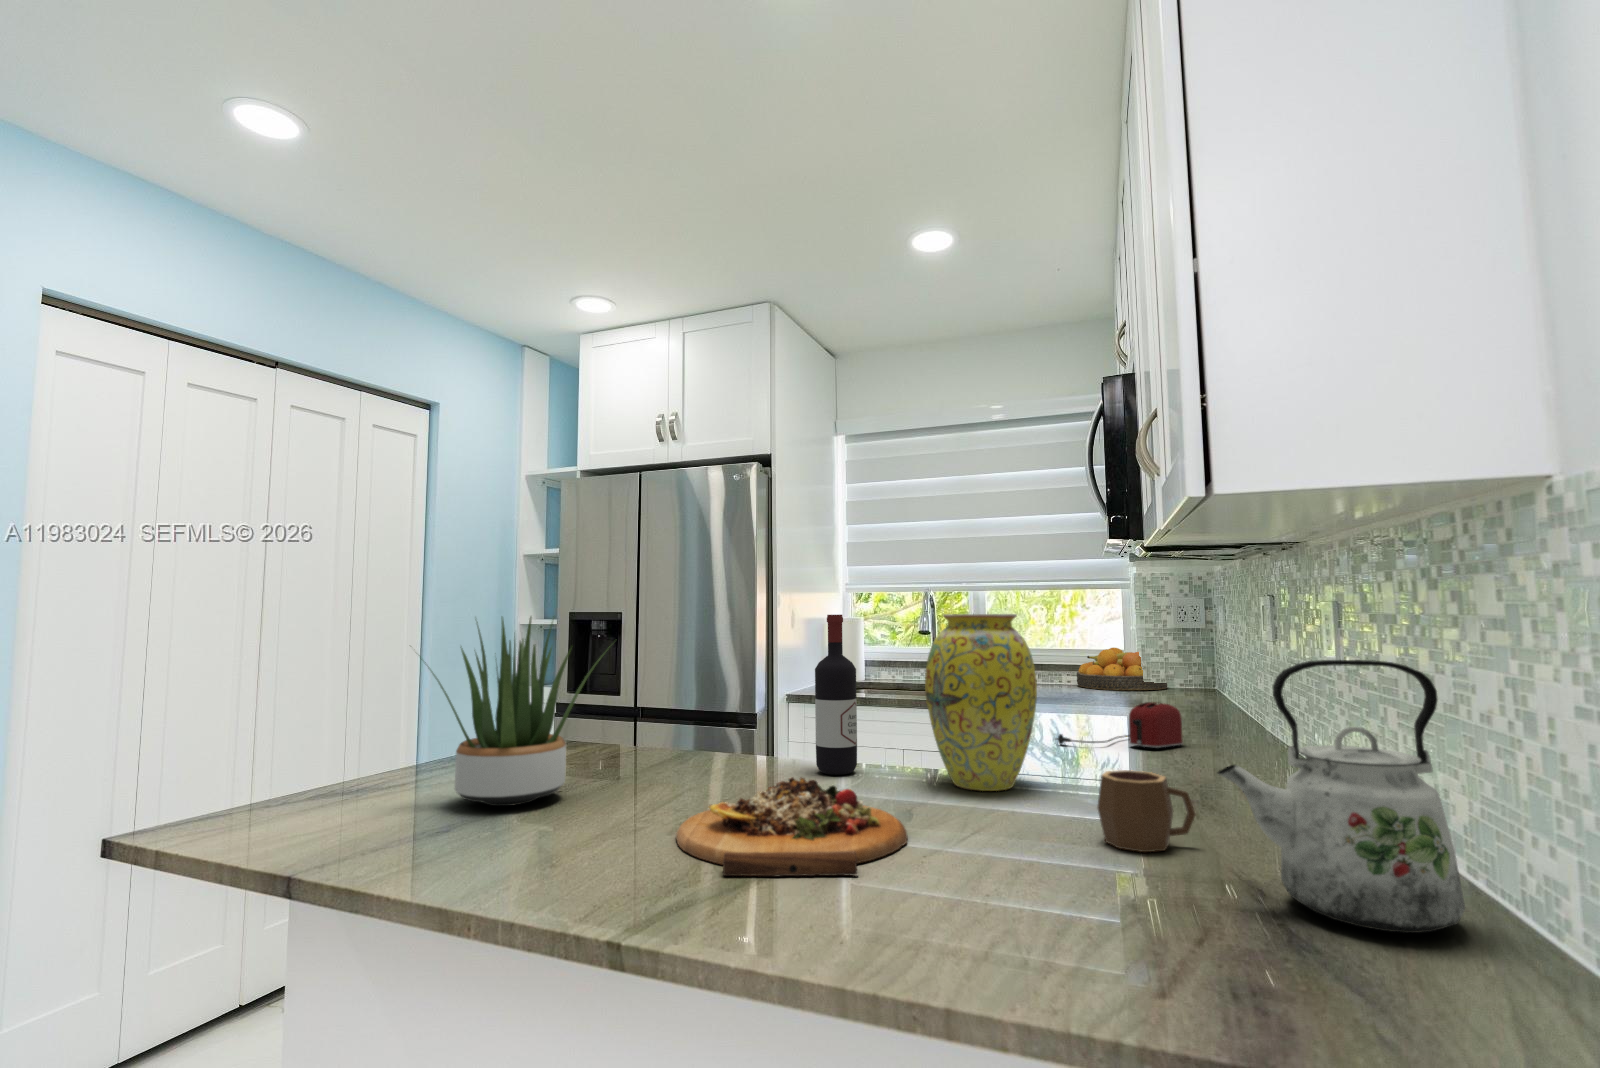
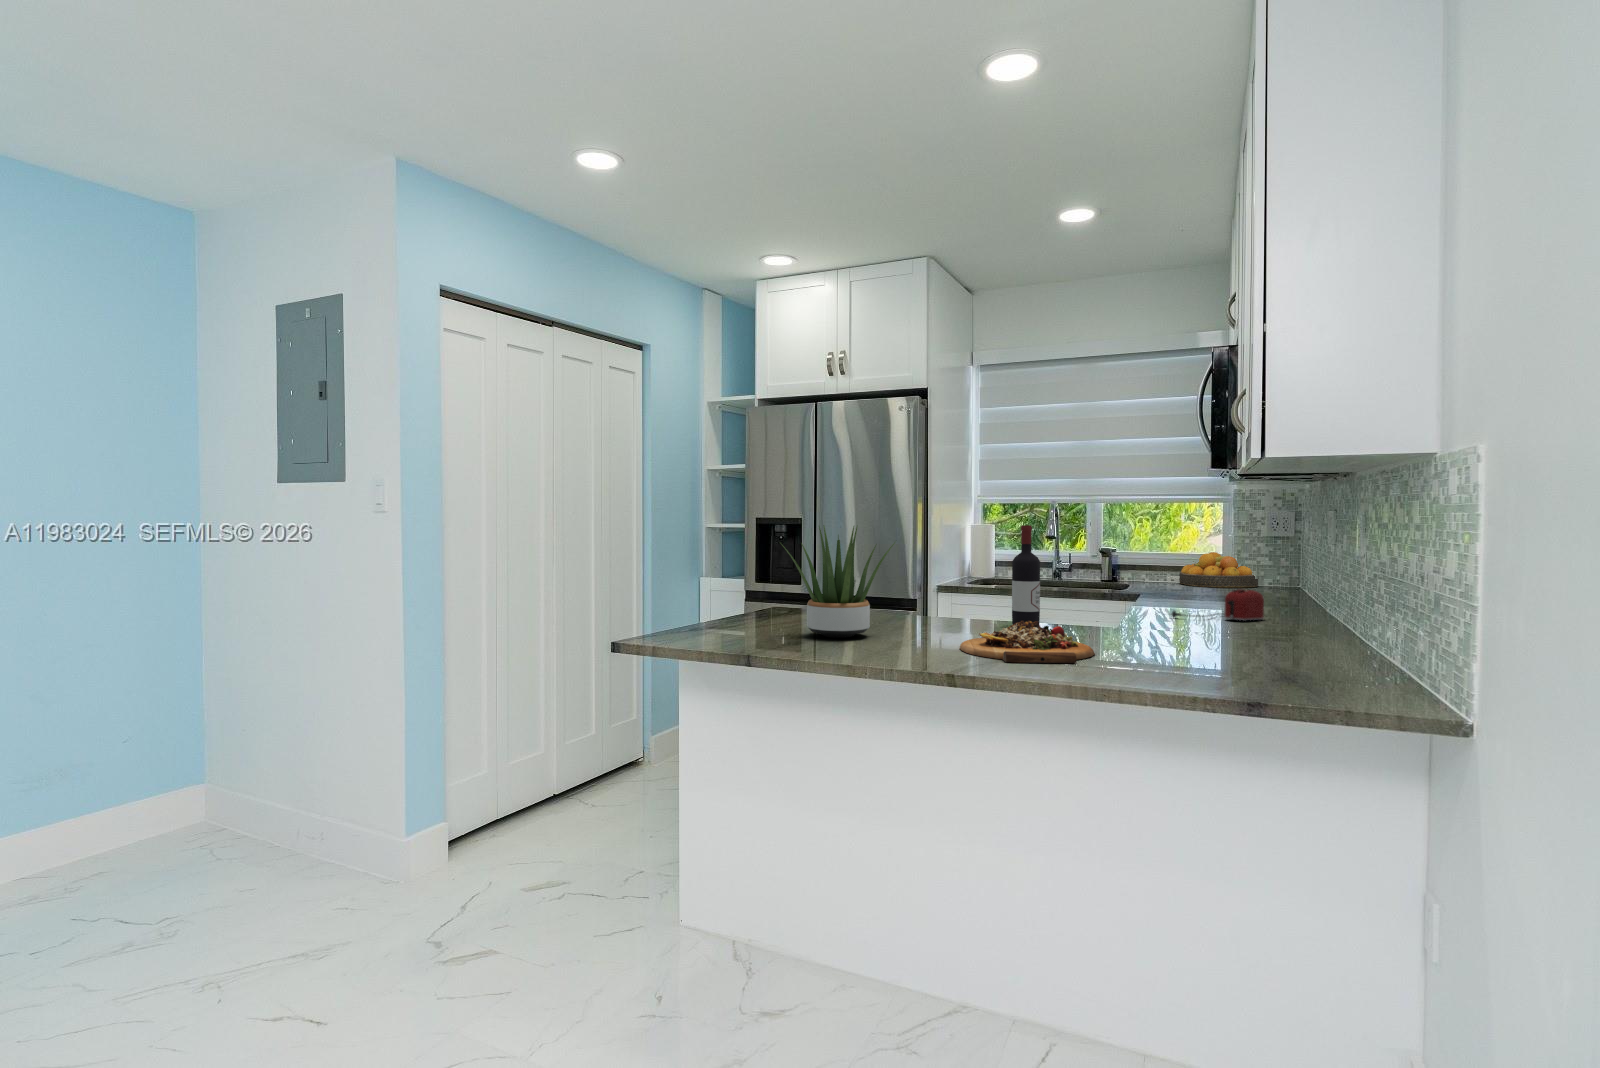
vase: present [925,614,1037,791] -> none [1091,526,1166,637]
kettle: present [1218,660,1465,933] -> none [1273,555,1390,682]
mug: present [1098,770,1196,852] -> none [1206,618,1263,660]

